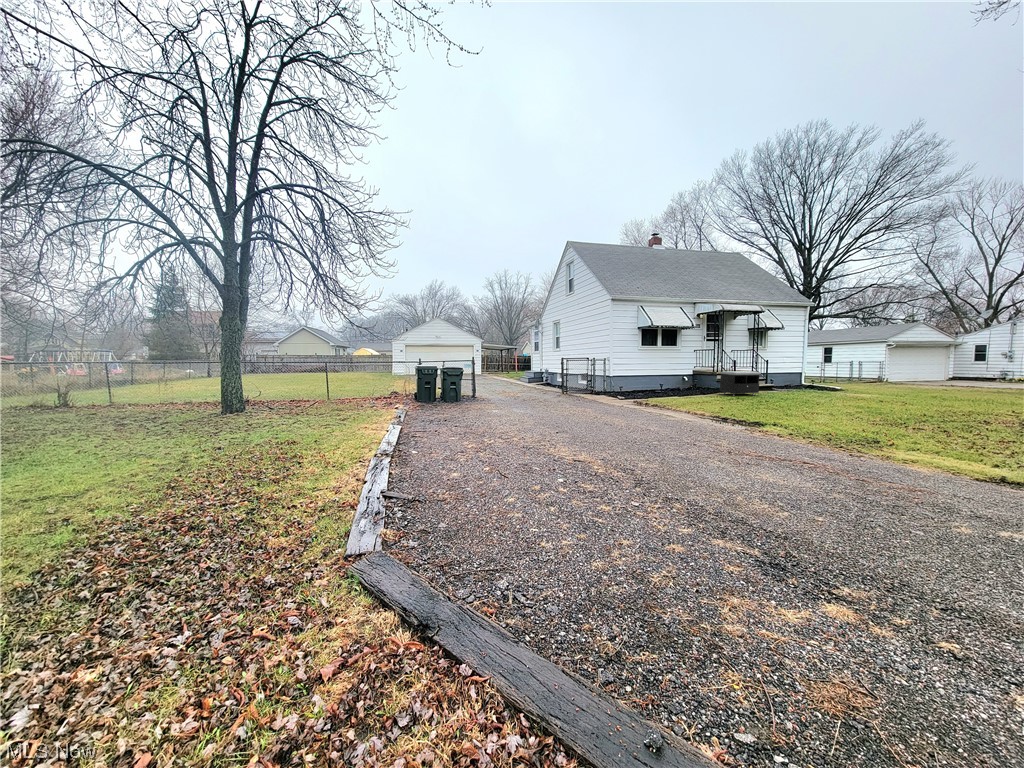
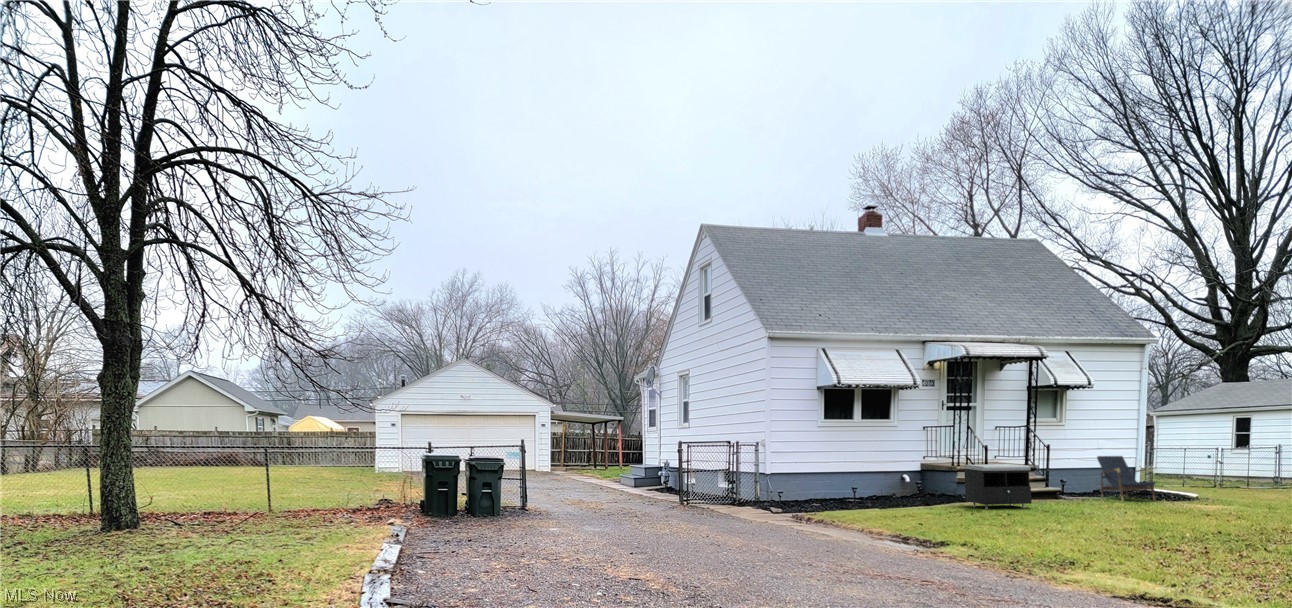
lounge chair: none [784,367,819,391] -> present [1097,456,1155,501]

